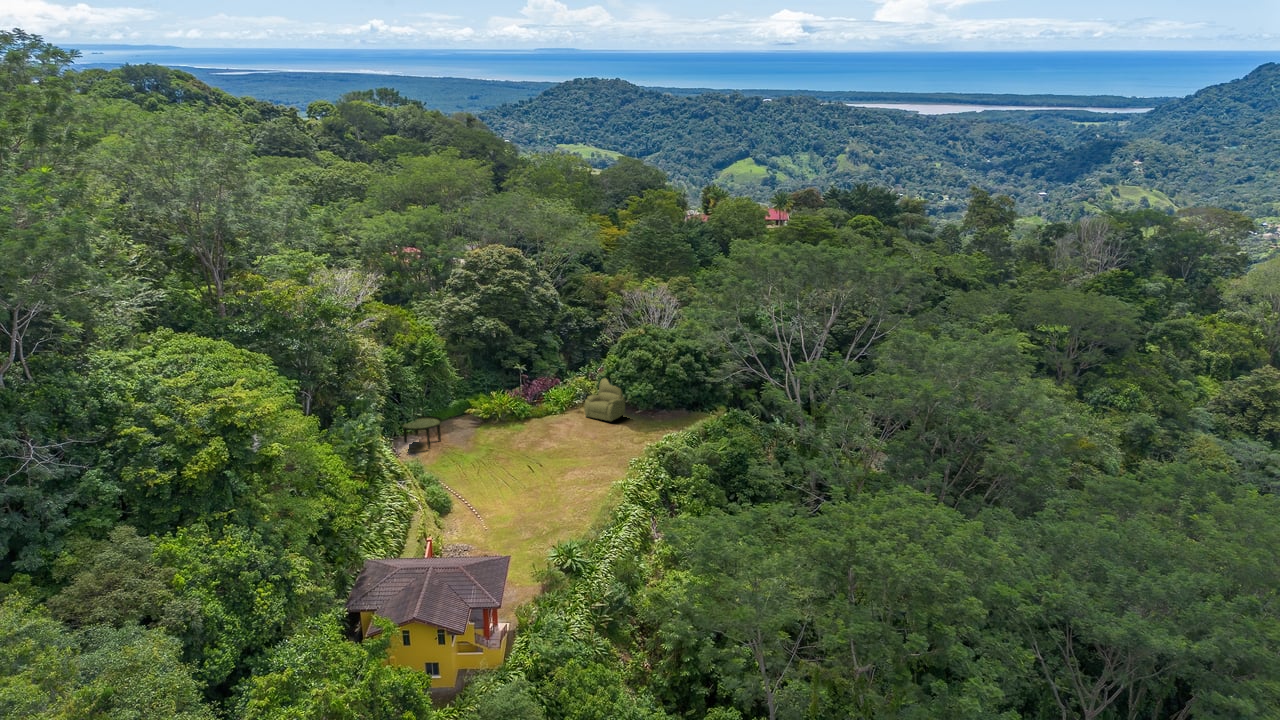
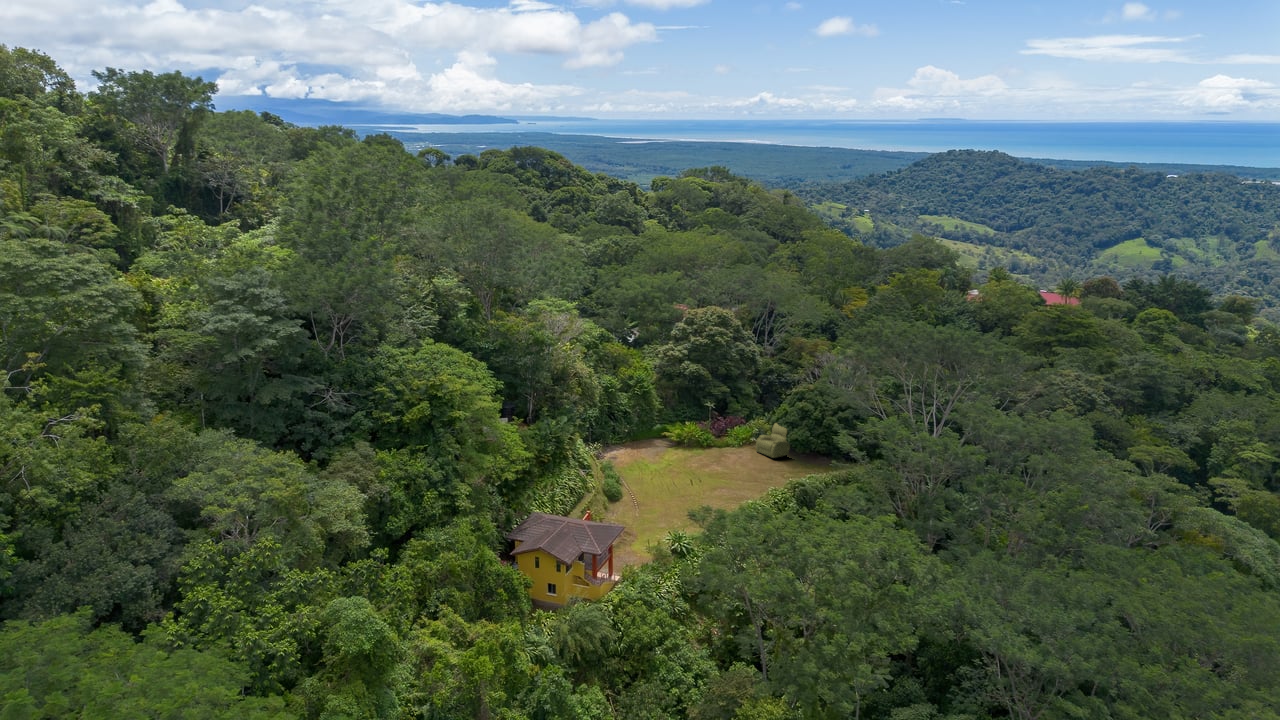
round table: present [401,416,442,449] -> none [608,430,638,454]

